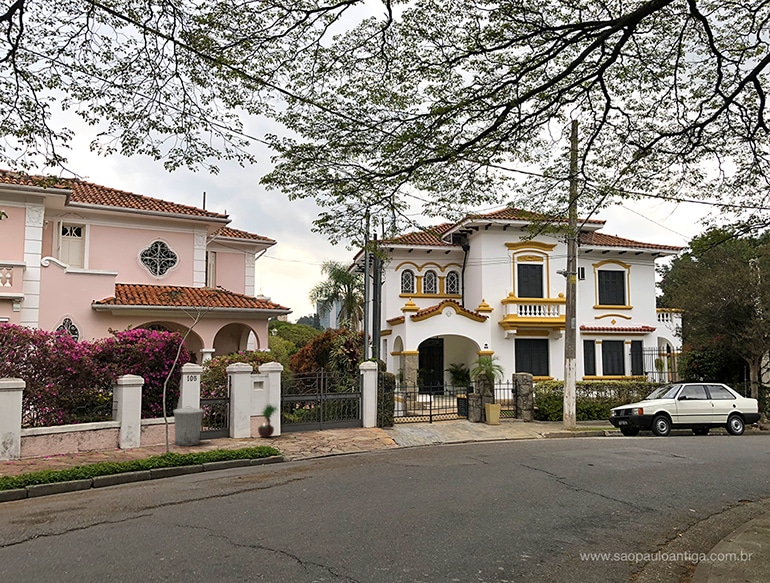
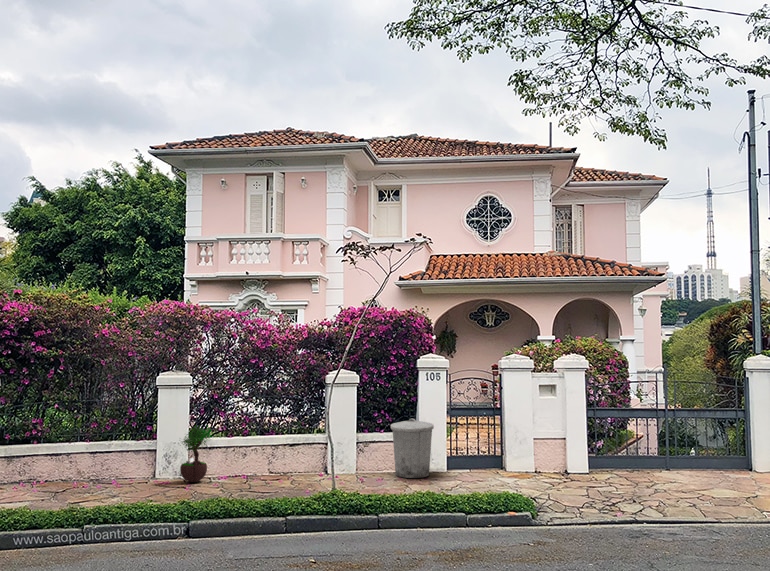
potted tree: present [258,405,277,438] -> present [180,425,211,482]

